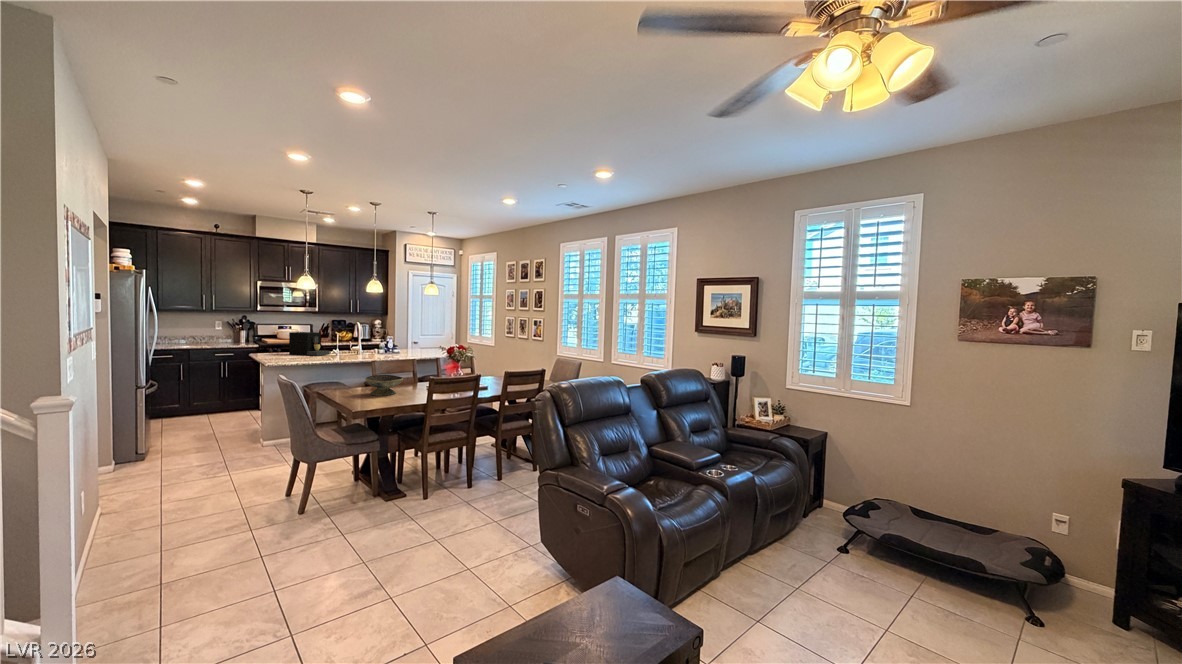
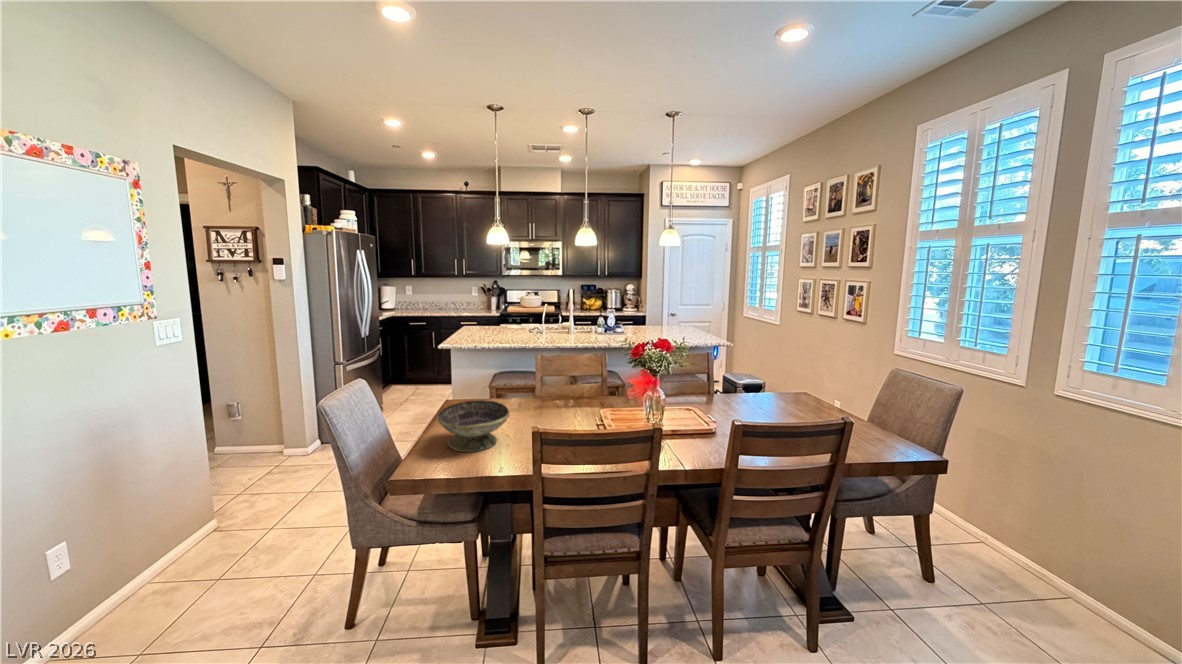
coffee maker: present [289,332,330,356] -> none [473,303,514,338]

